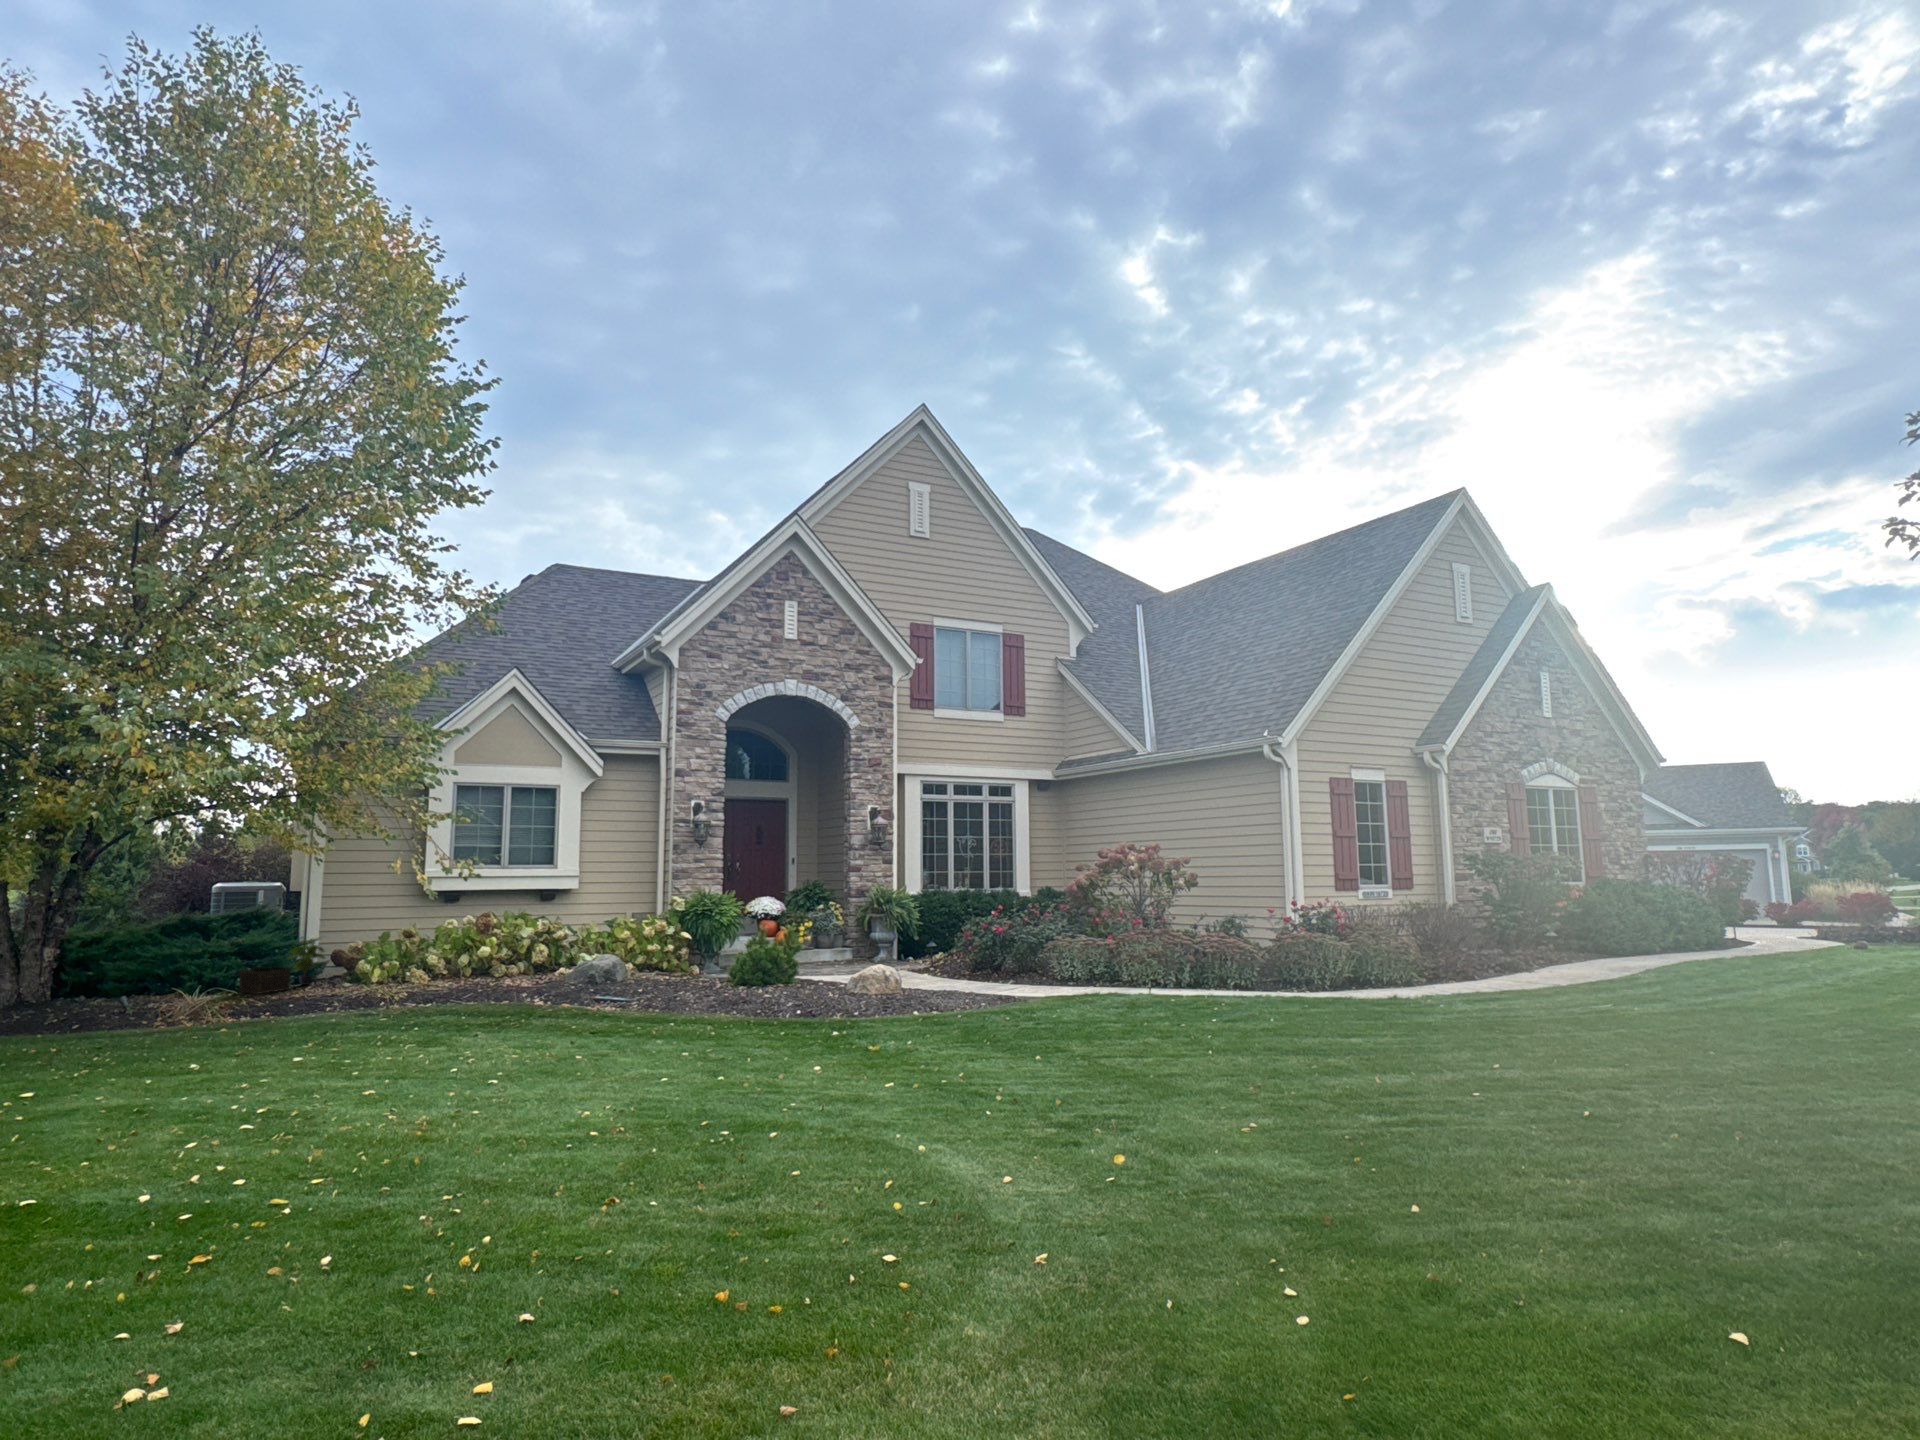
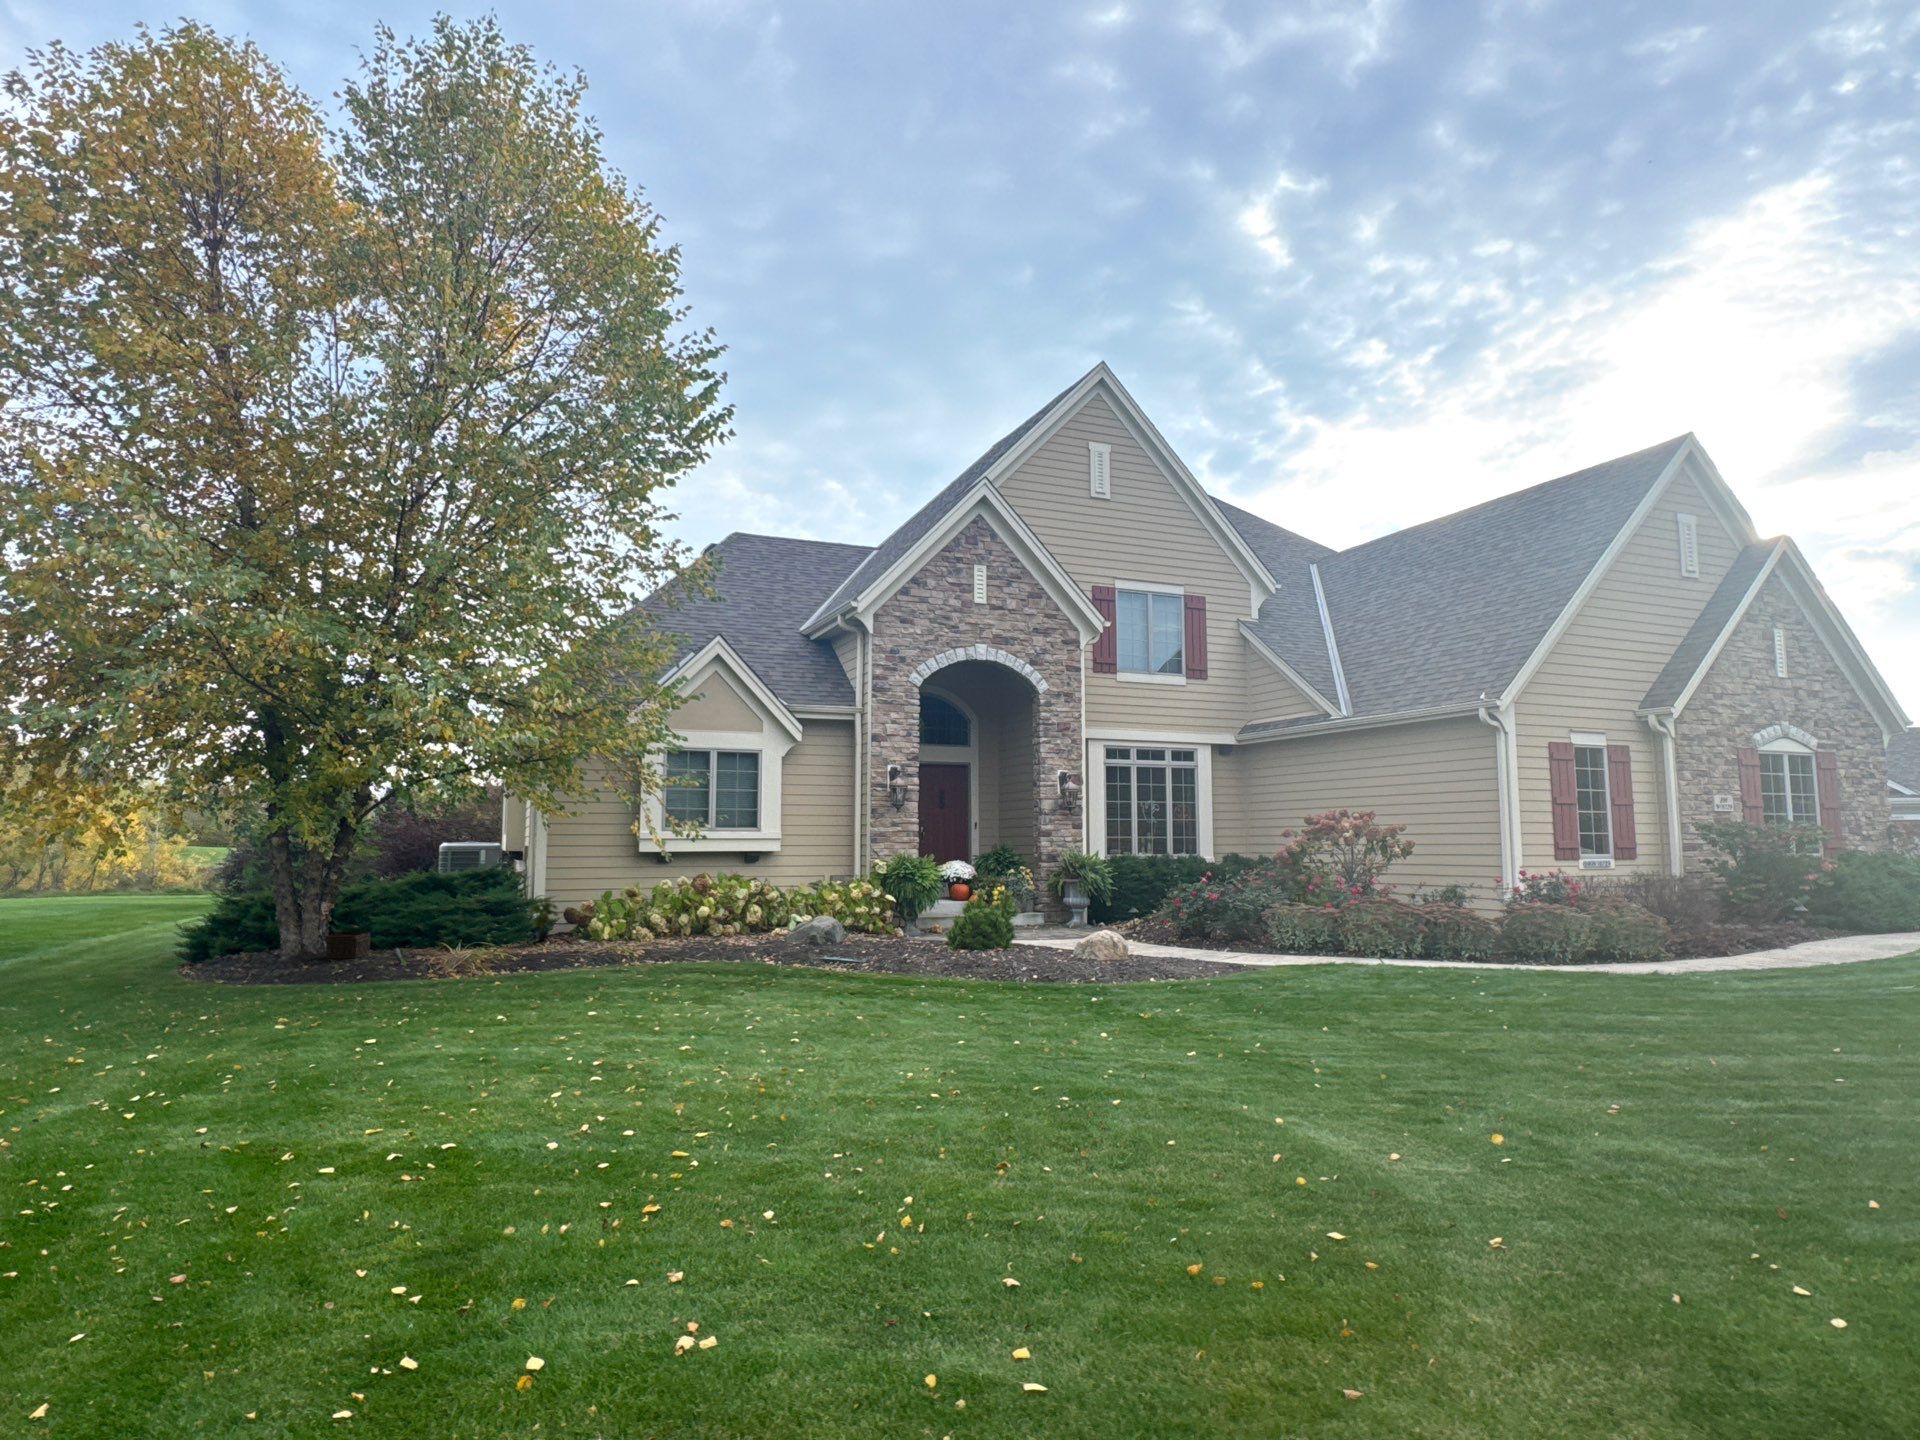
basket: present [238,965,290,994] -> present [324,928,371,958]

